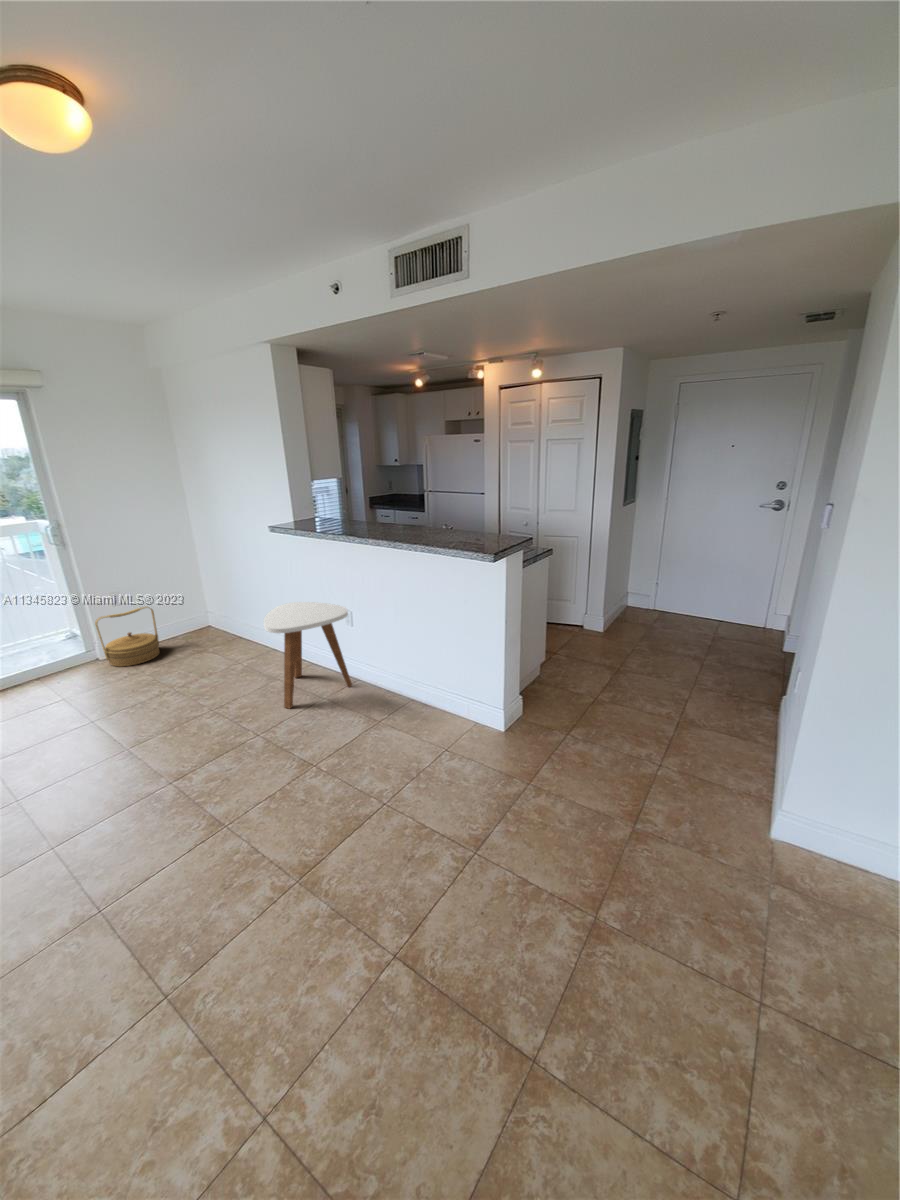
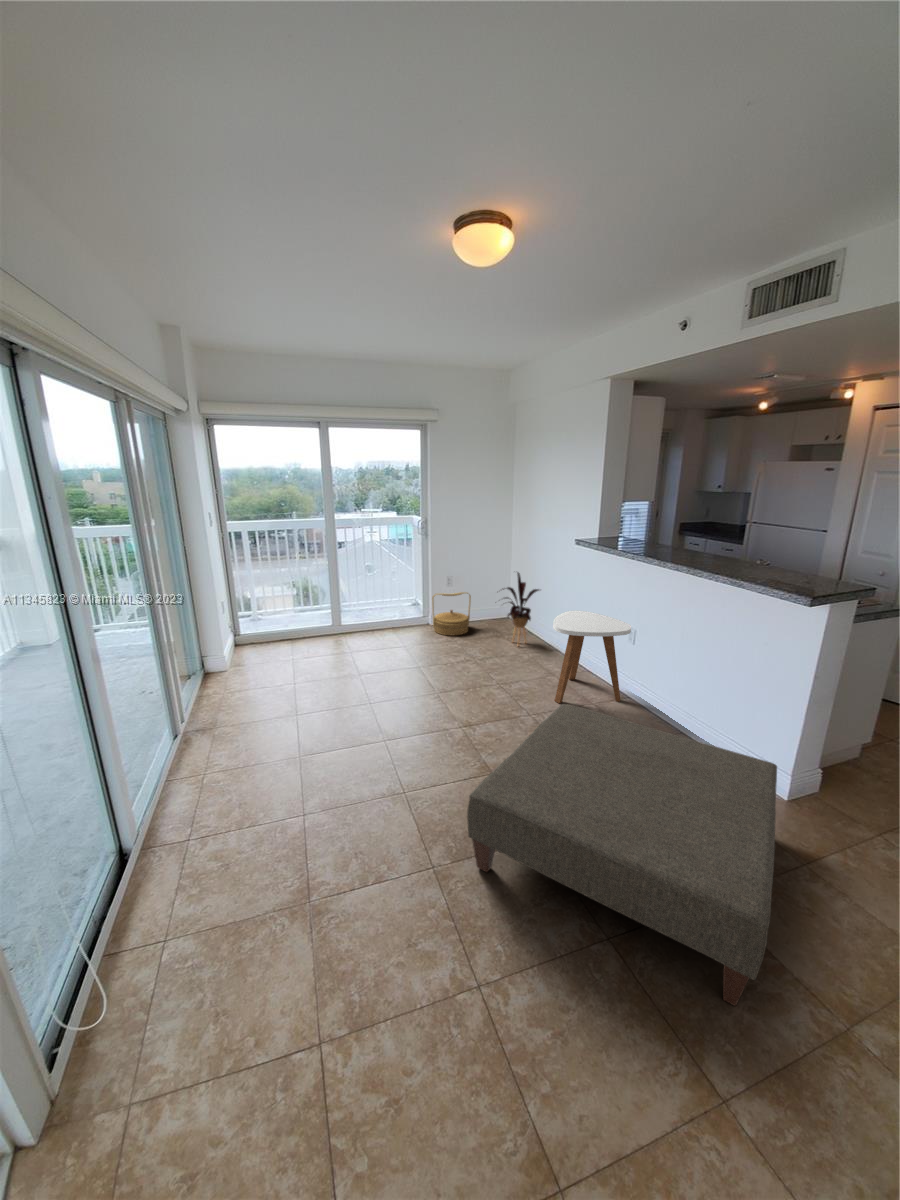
house plant: none [185,571,244,656] -> present [503,573,539,646]
ottoman: none [194,707,531,962] -> present [467,704,777,1006]

